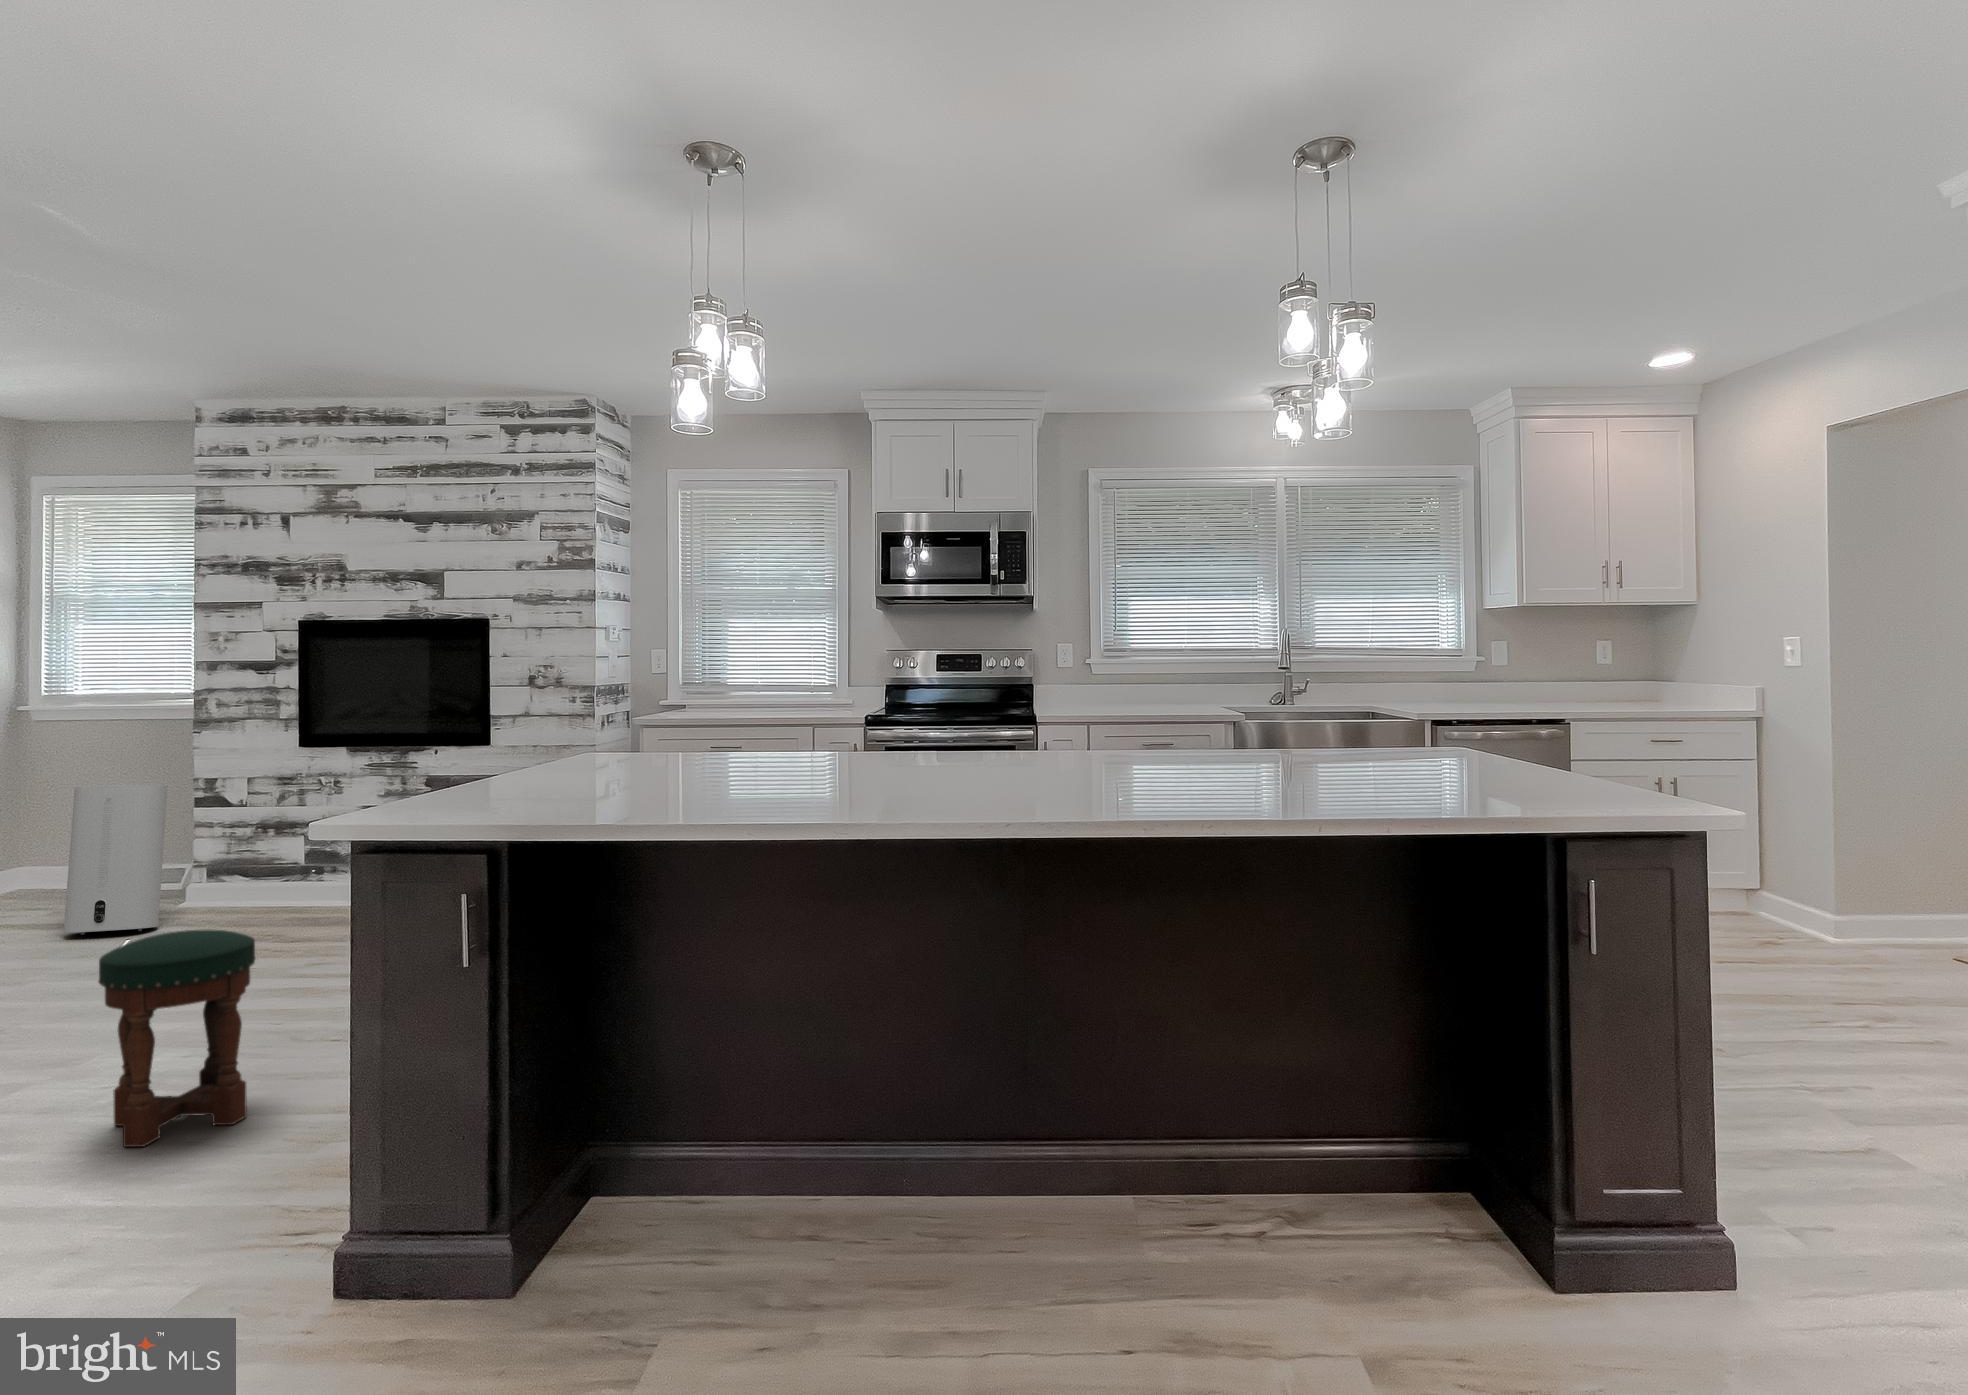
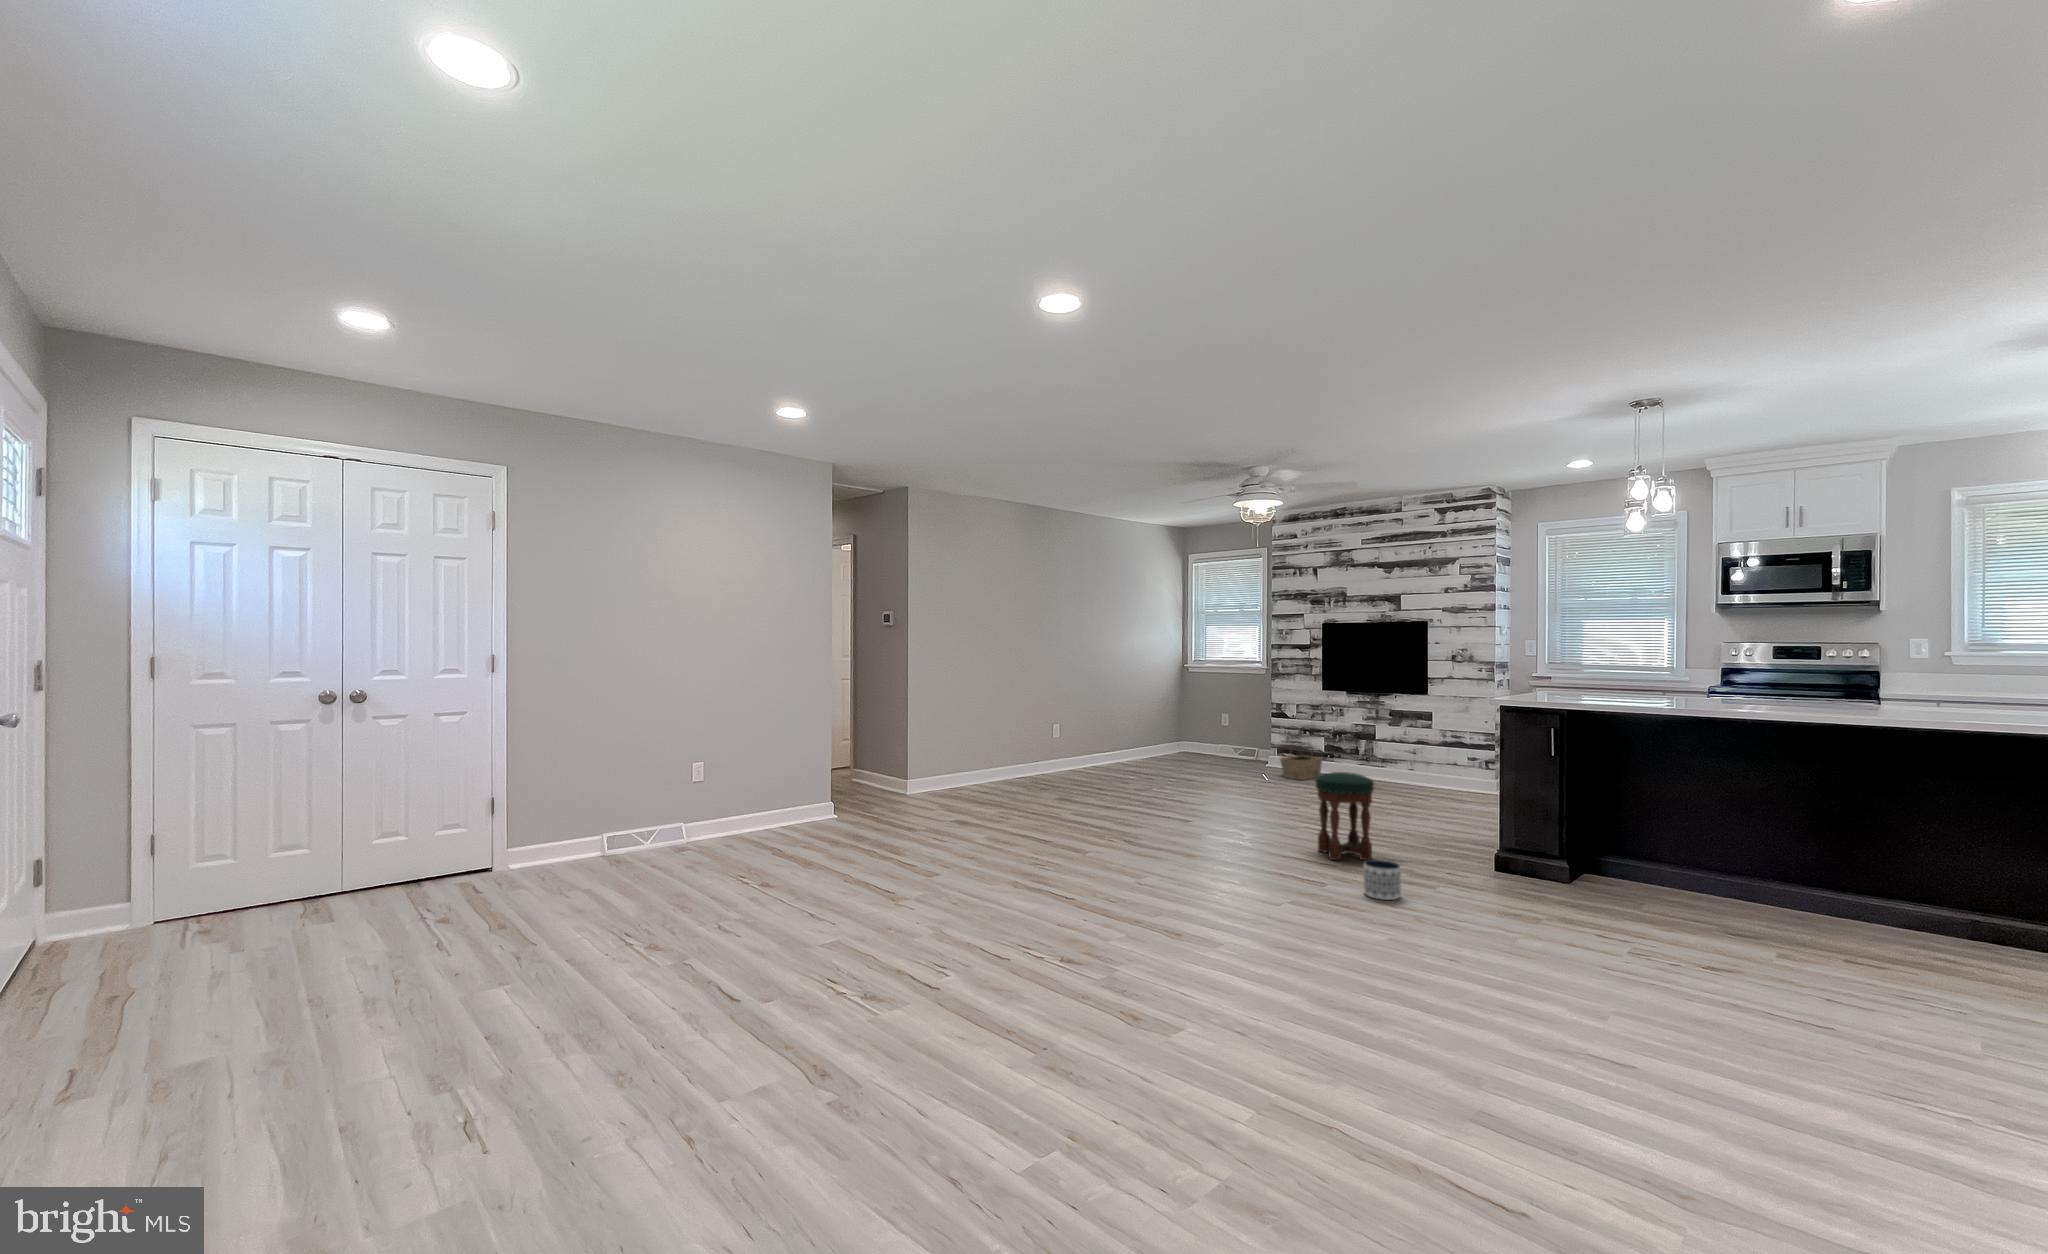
air purifier: present [64,785,167,935] -> none [1226,704,1266,777]
basket: none [198,850,298,926] -> present [1280,750,1322,780]
planter: none [129,1149,234,1263] -> present [1364,860,1401,900]

